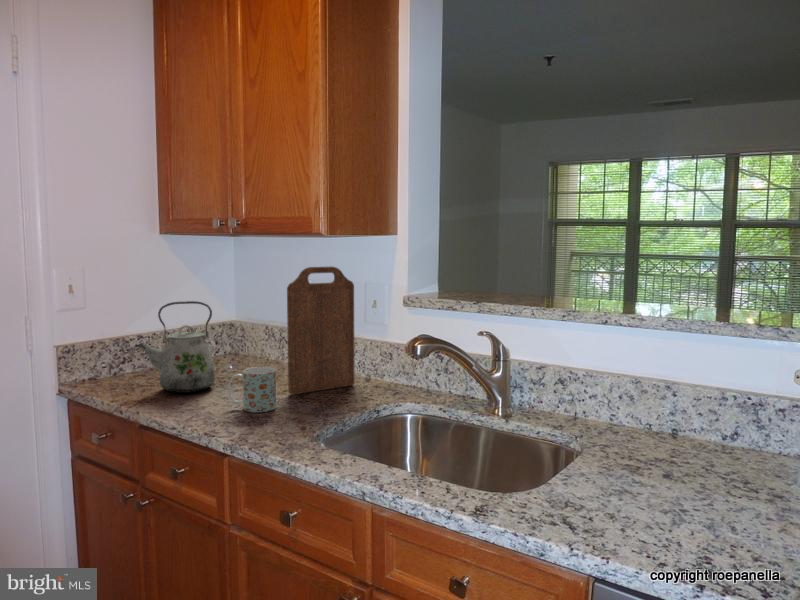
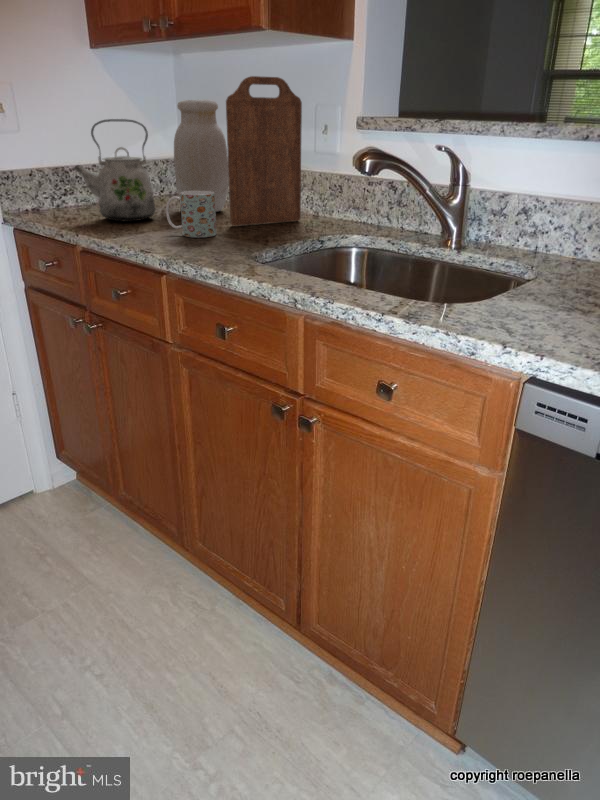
jar: none [234,279,285,377] -> present [174,99,228,212]

